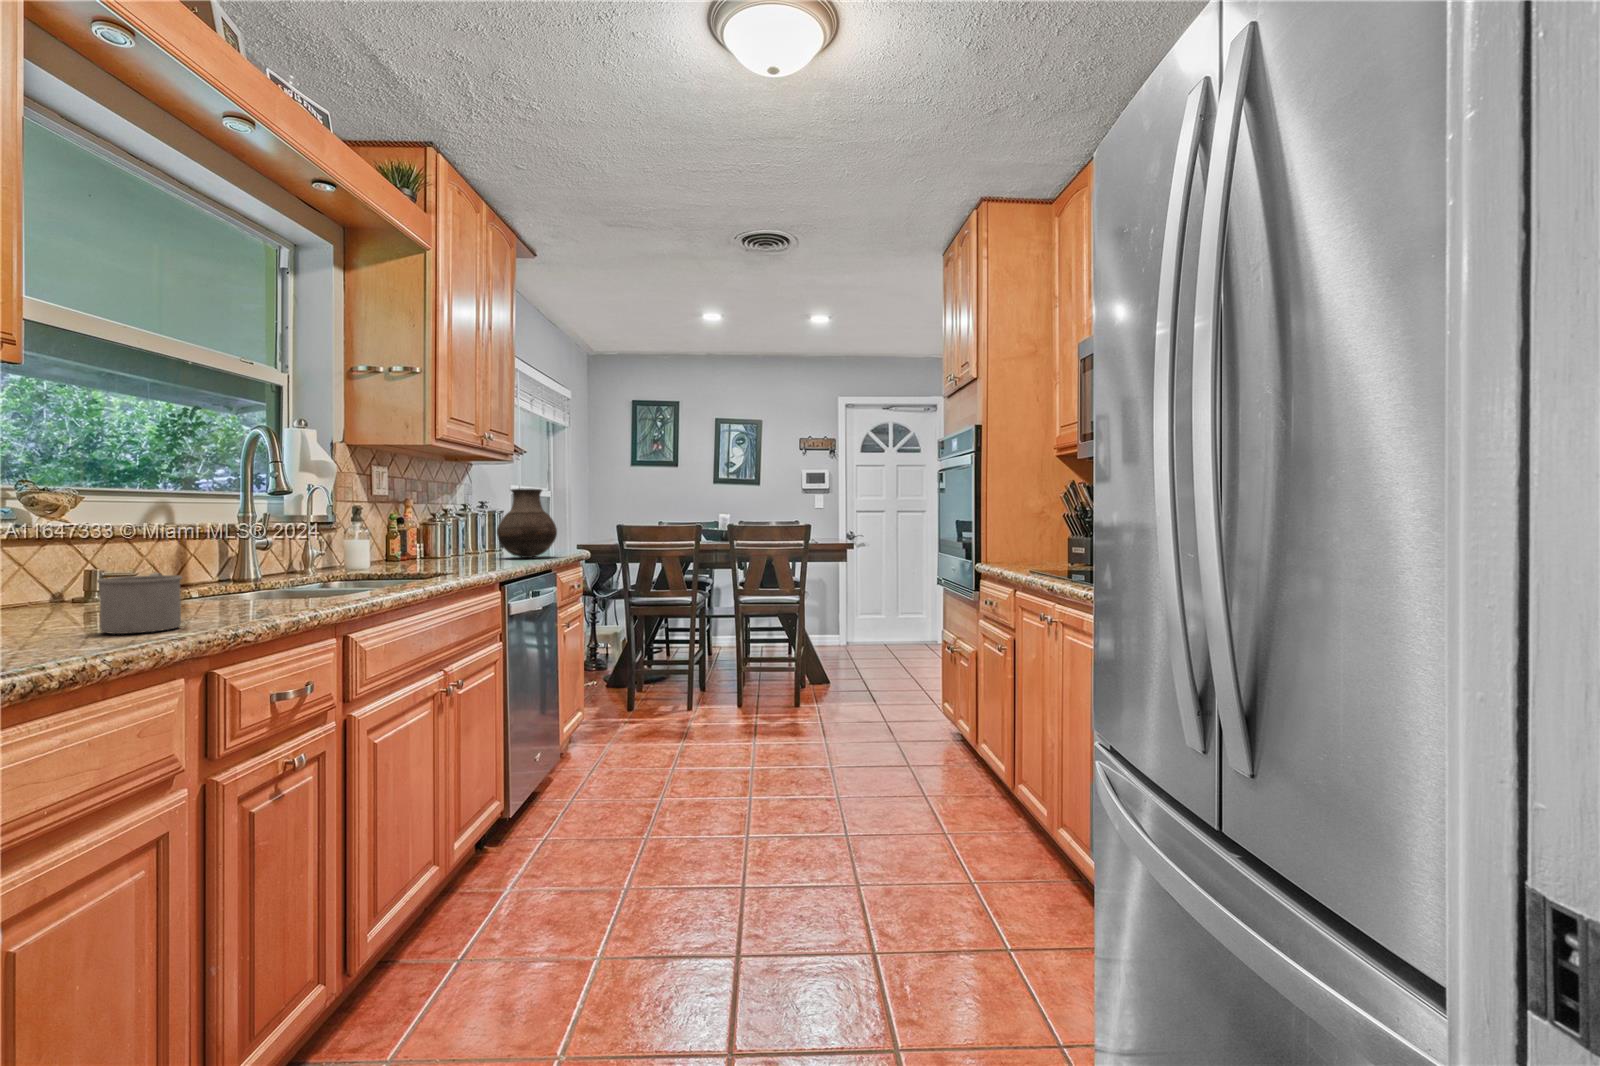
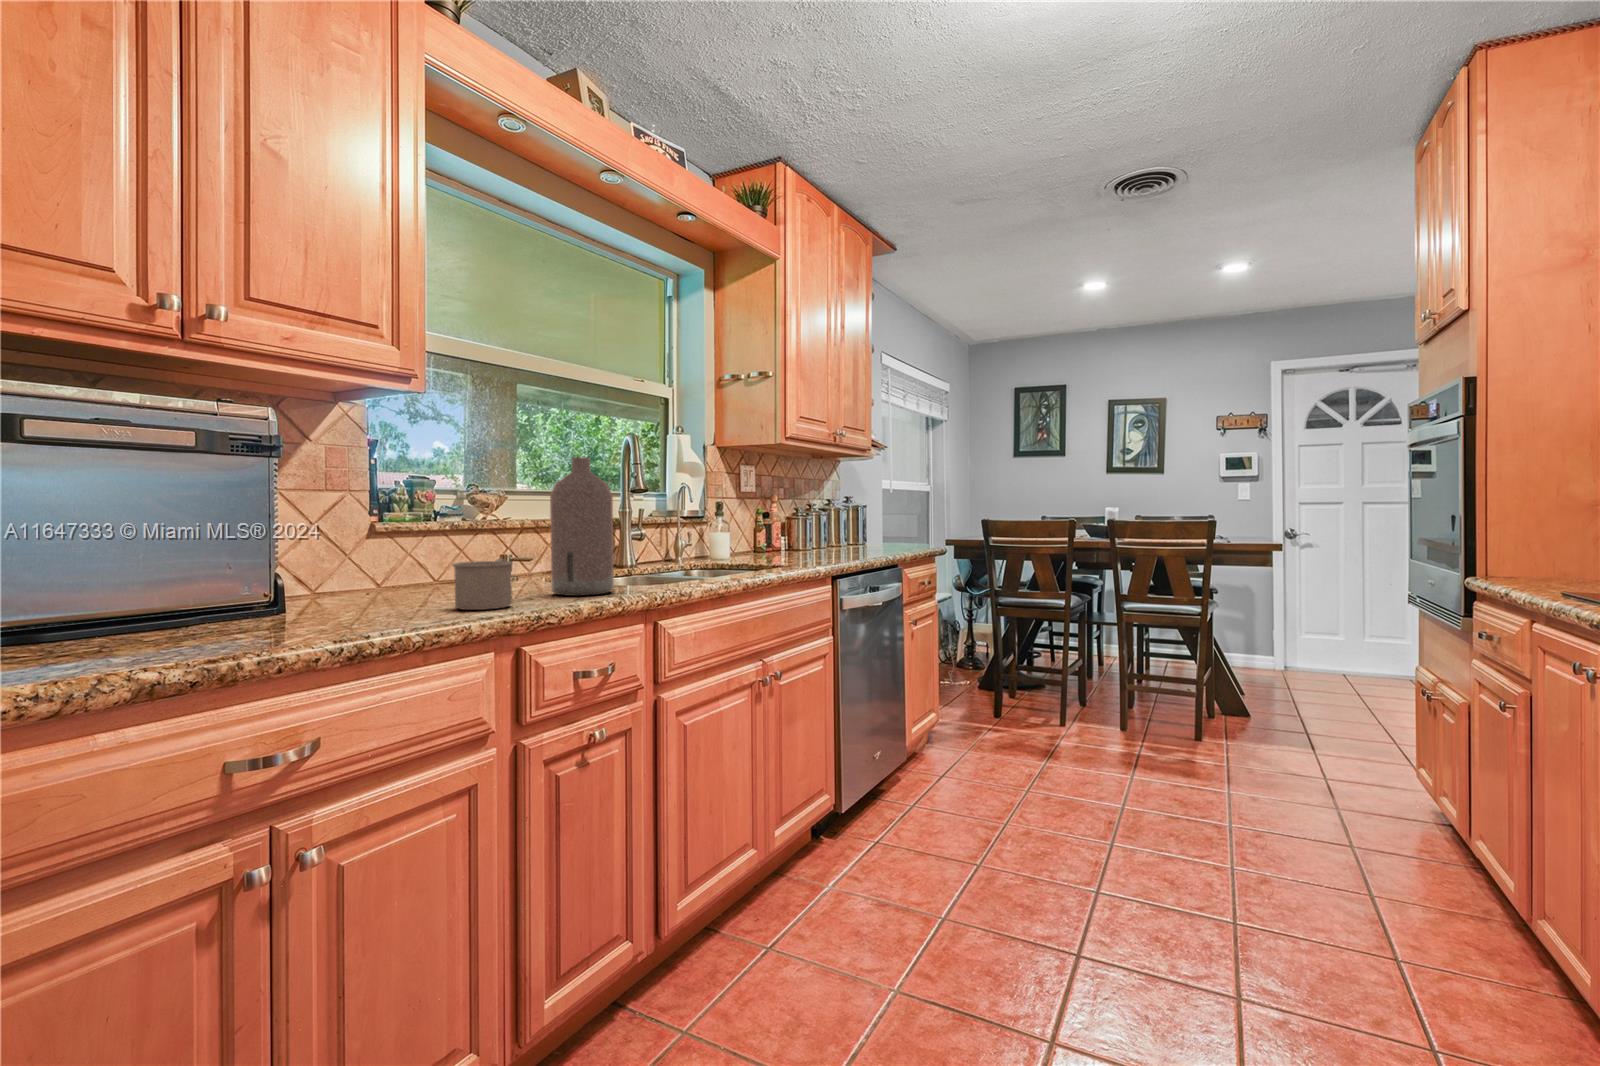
bottle: none [205,456,289,612] -> present [550,457,614,596]
vase: present [497,488,557,558] -> none [851,483,909,553]

